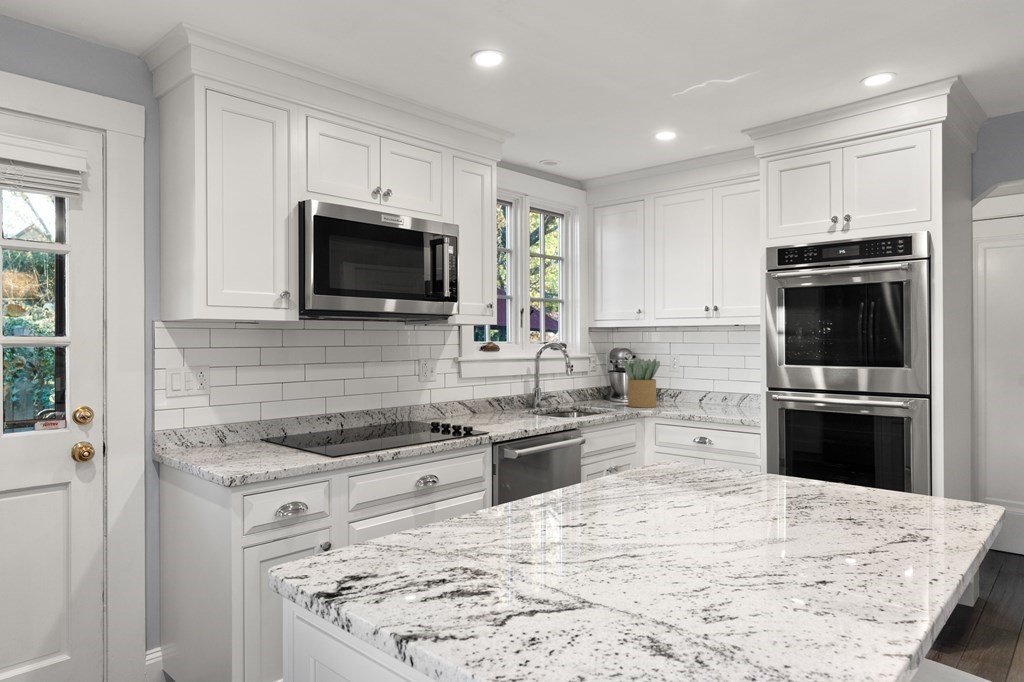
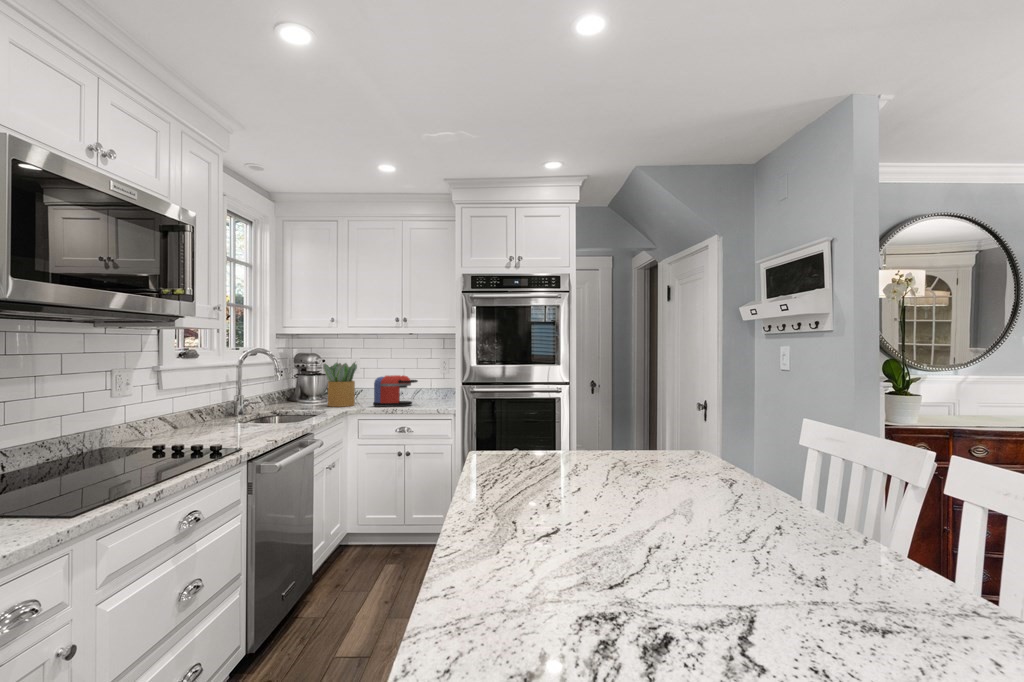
coffee maker: none [671,375,722,412] -> present [373,375,418,407]

